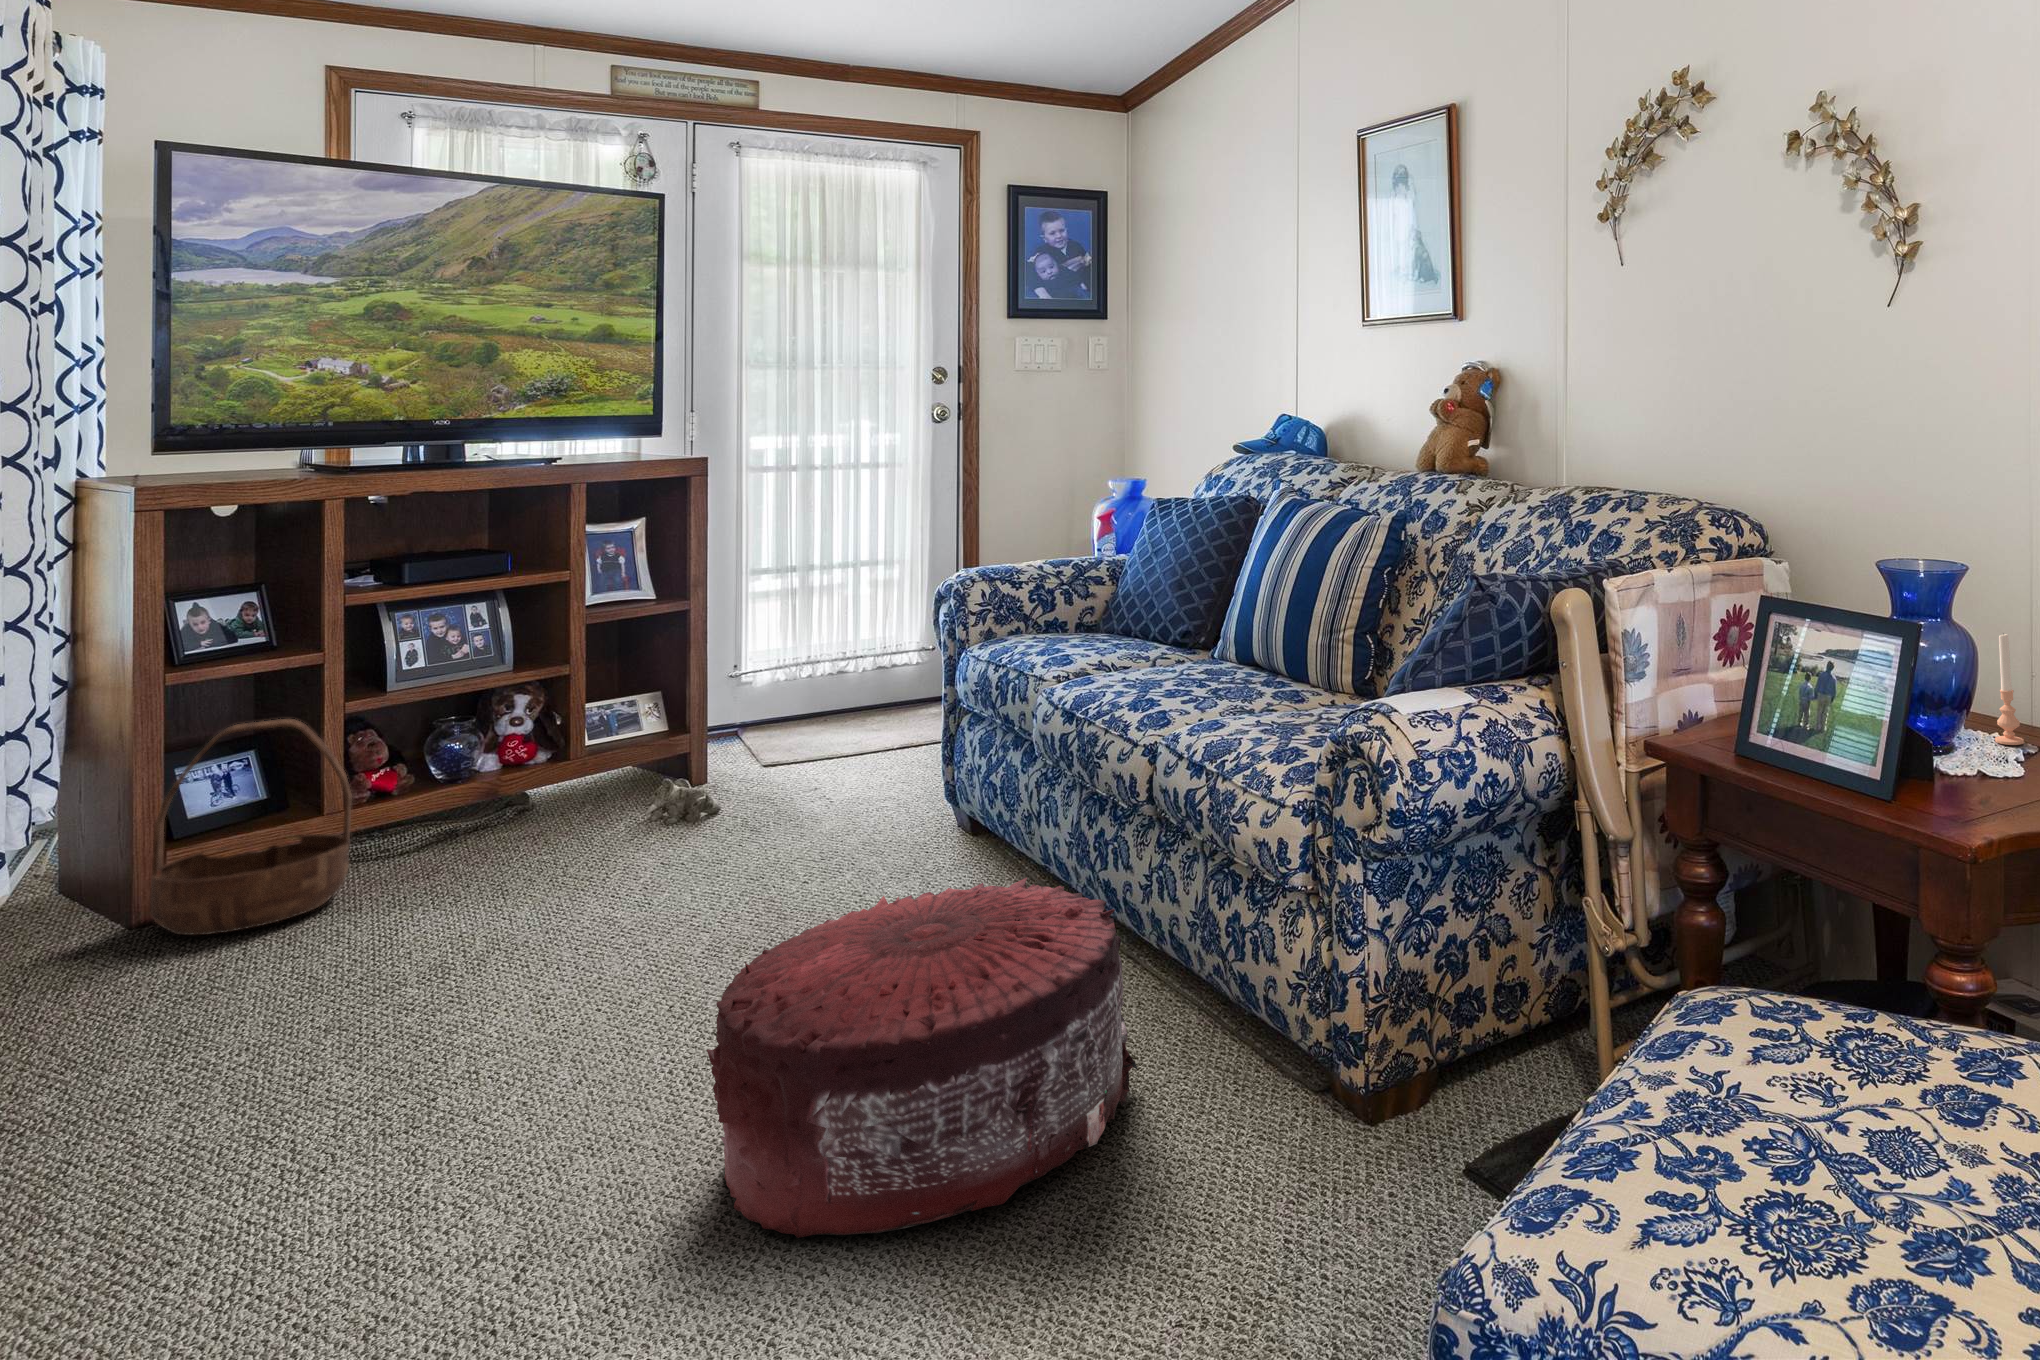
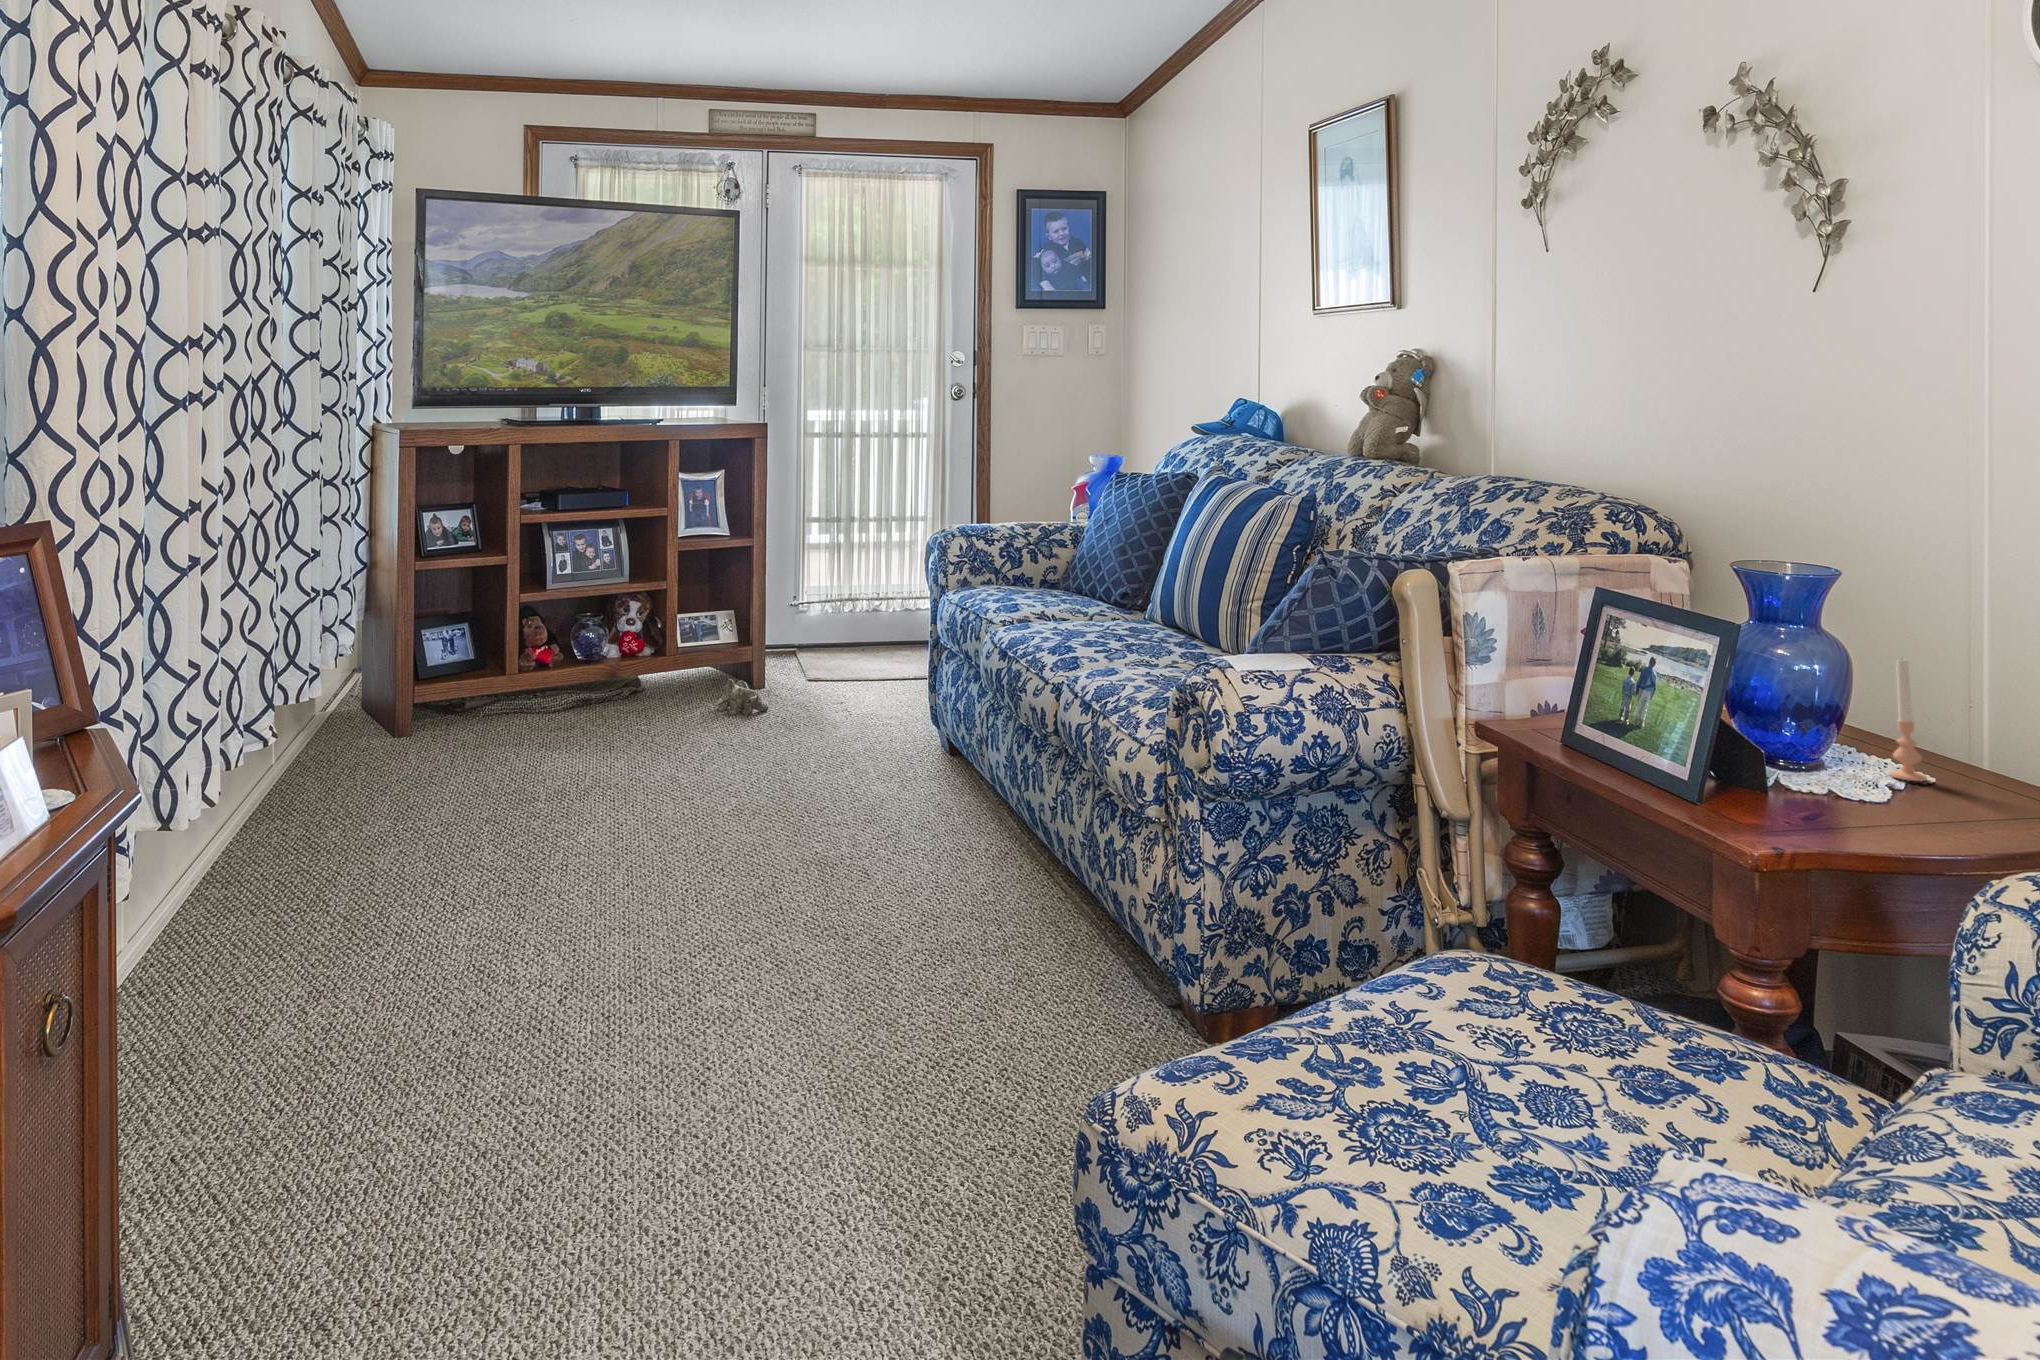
basket: present [150,719,352,935] -> none [454,600,556,737]
pouf: present [707,878,1137,1238] -> none [730,770,1034,1003]

